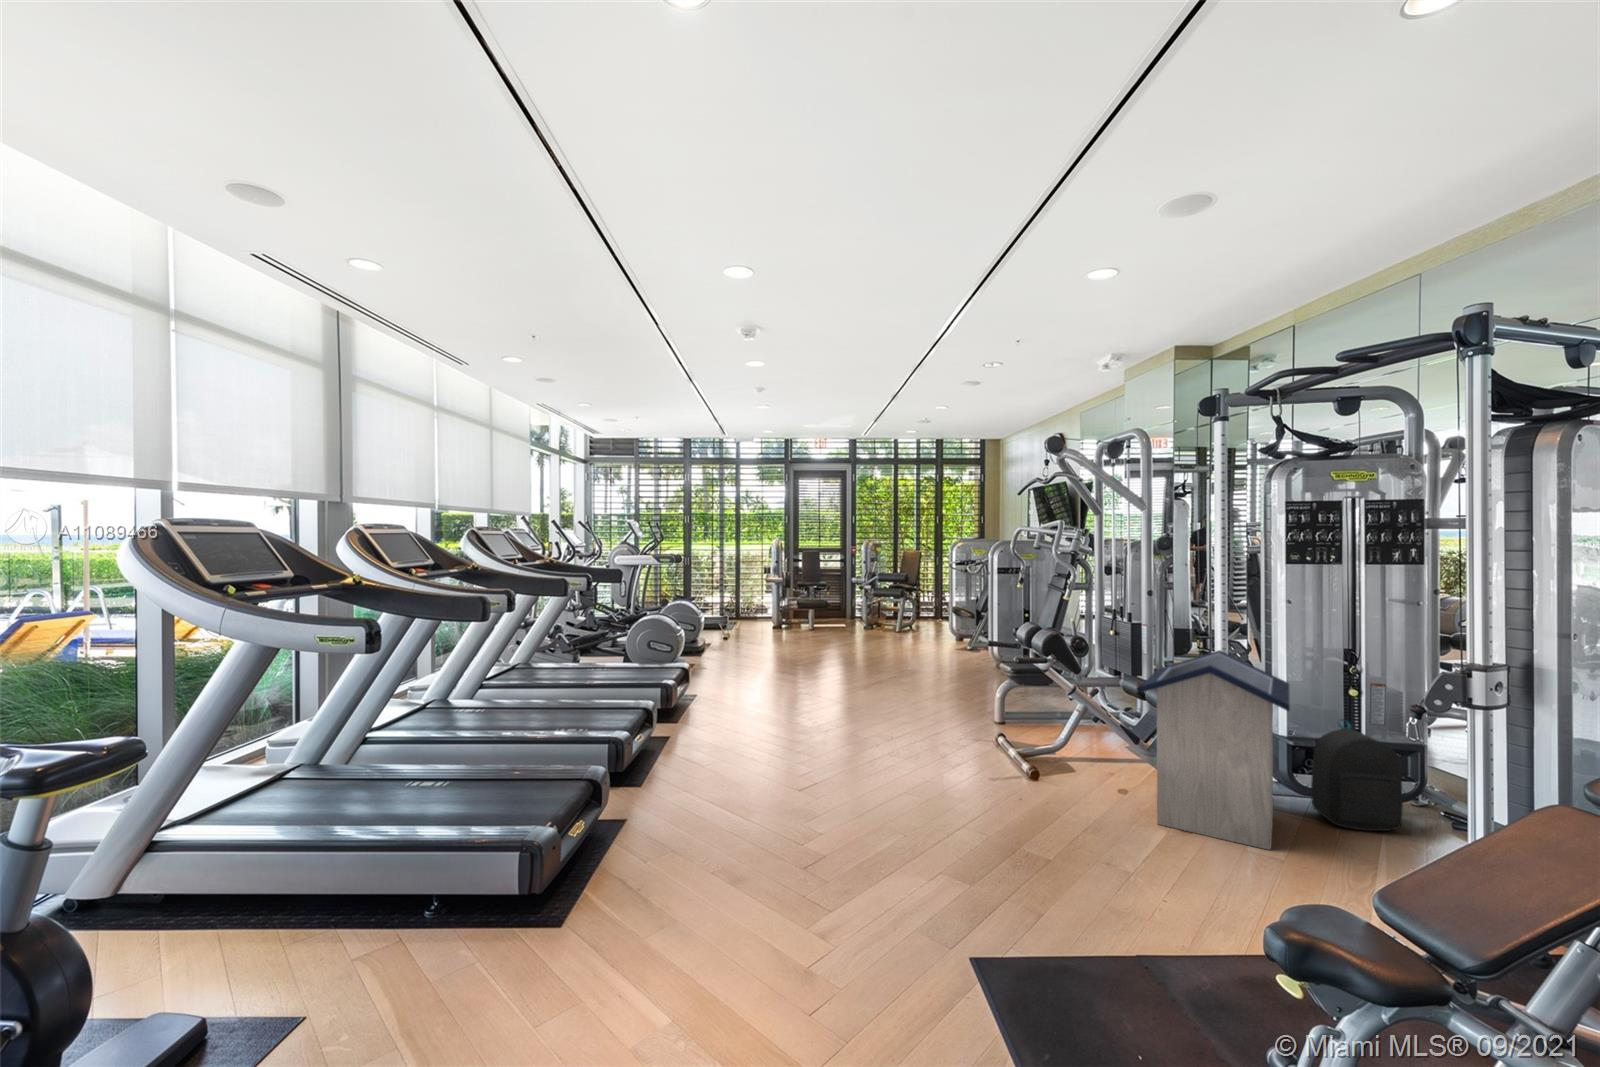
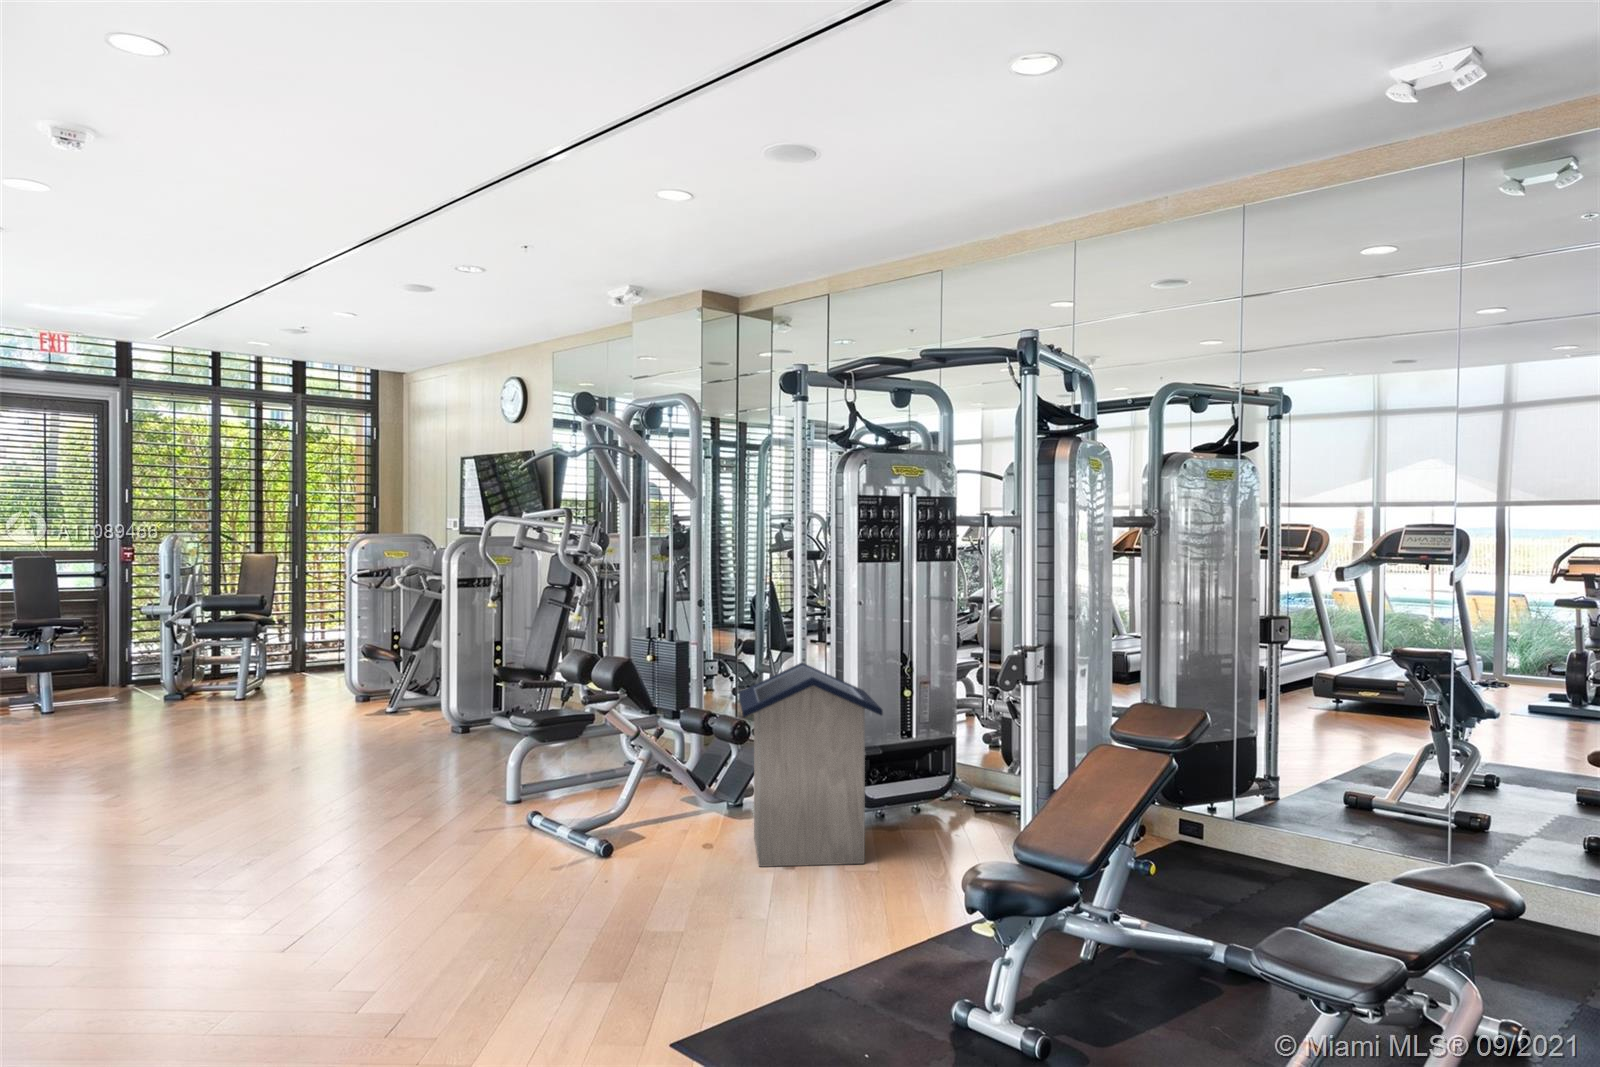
backpack: present [1311,719,1403,831] -> none [879,722,950,830]

